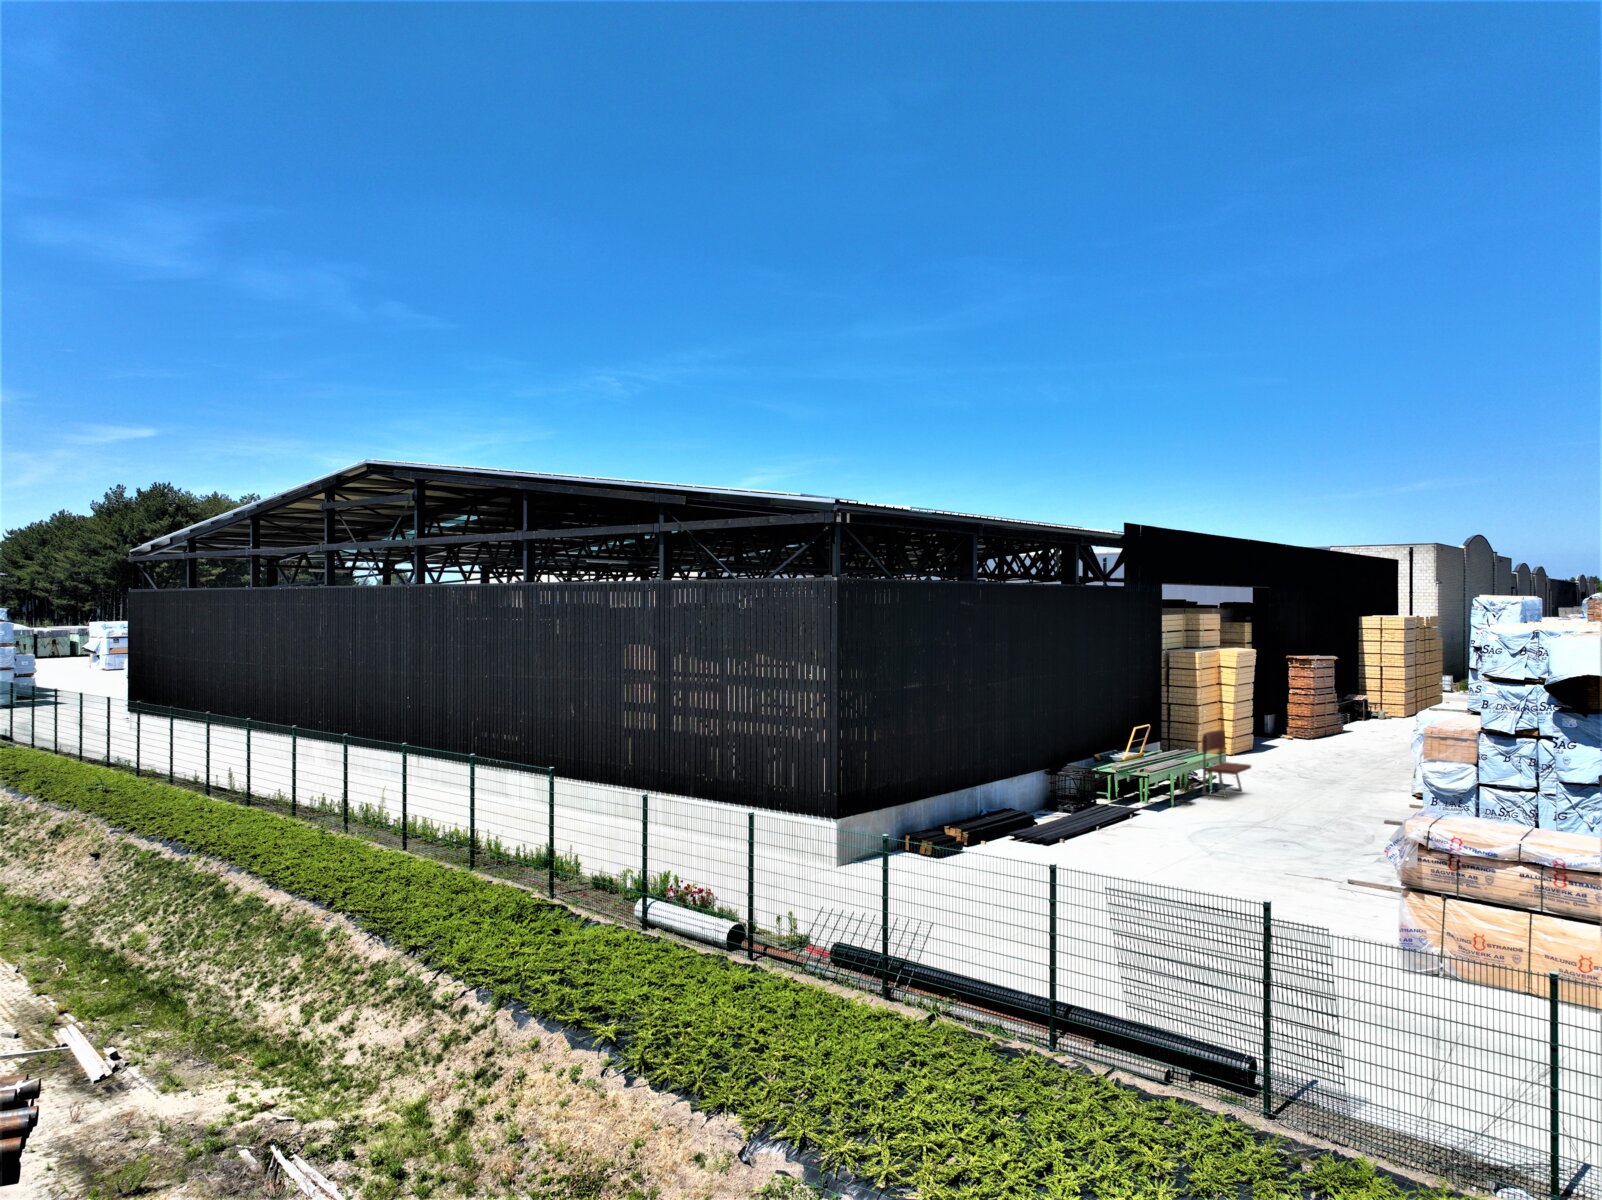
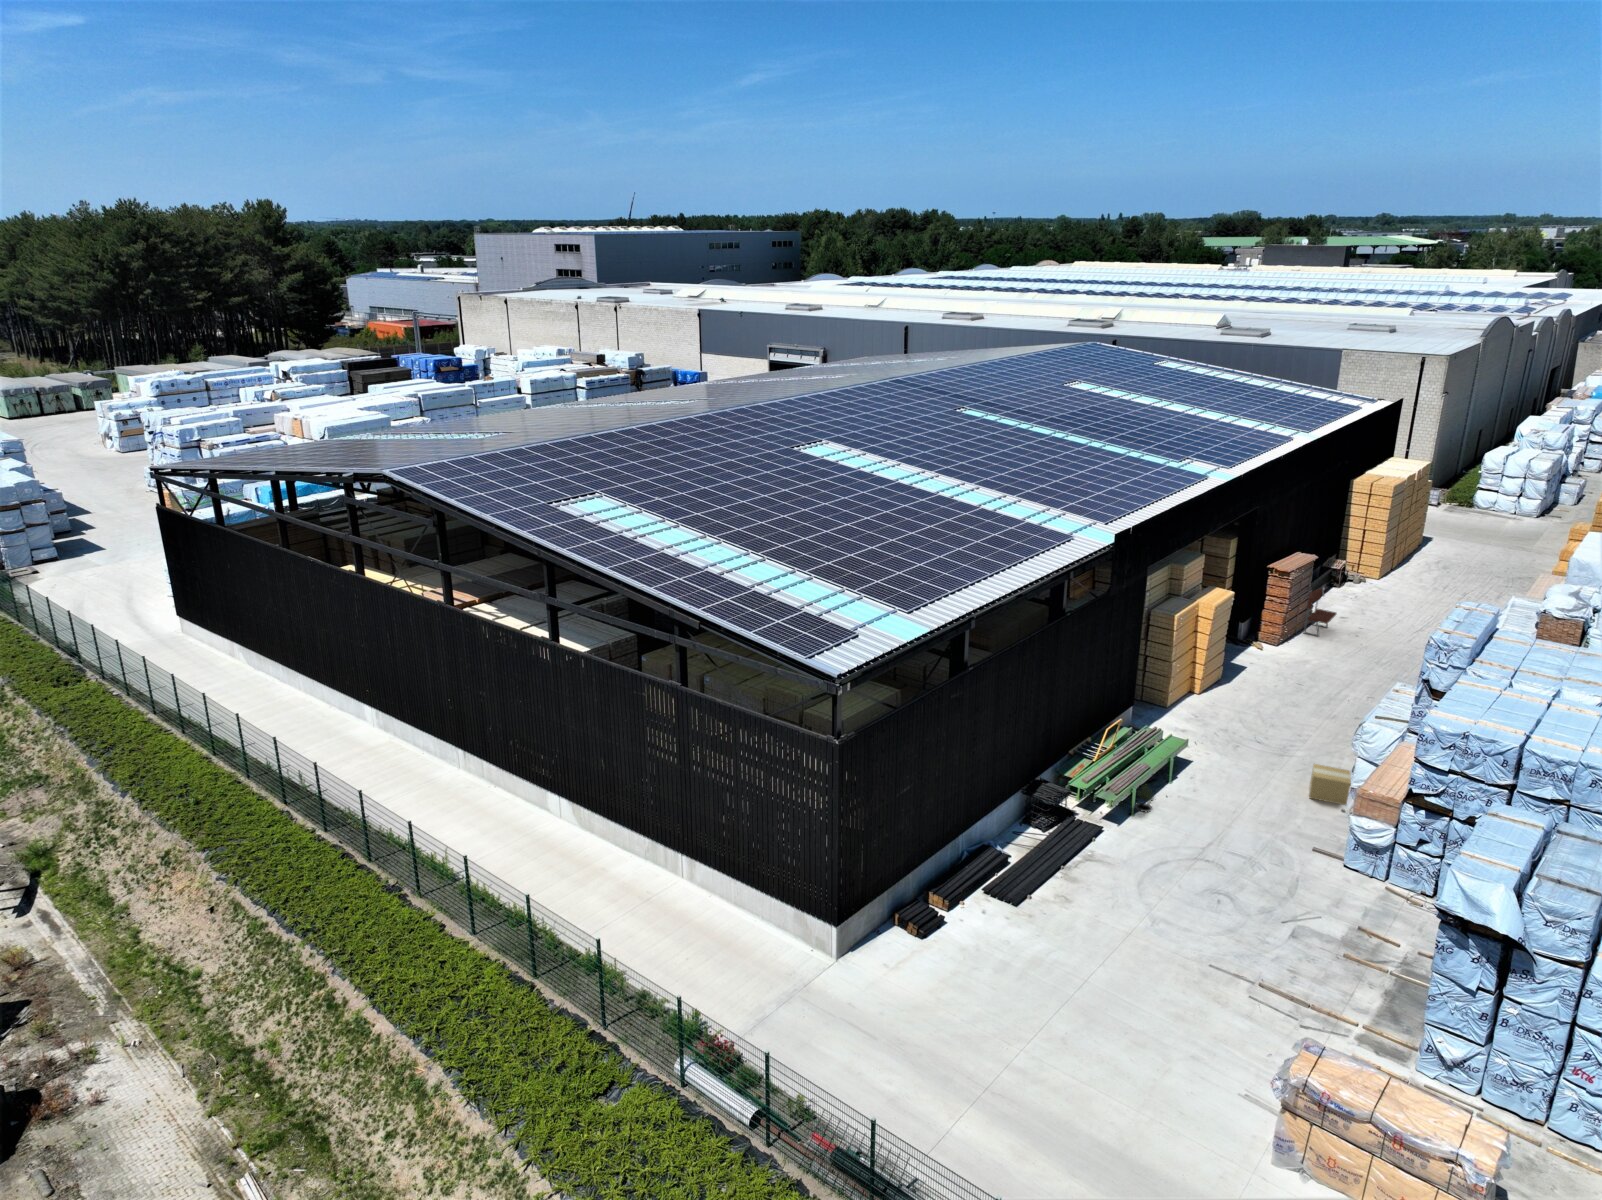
bench: present [1202,730,1251,797] -> present [1304,589,1337,636]
cardboard box: none [1369,767,1415,803] -> present [1309,764,1351,805]

